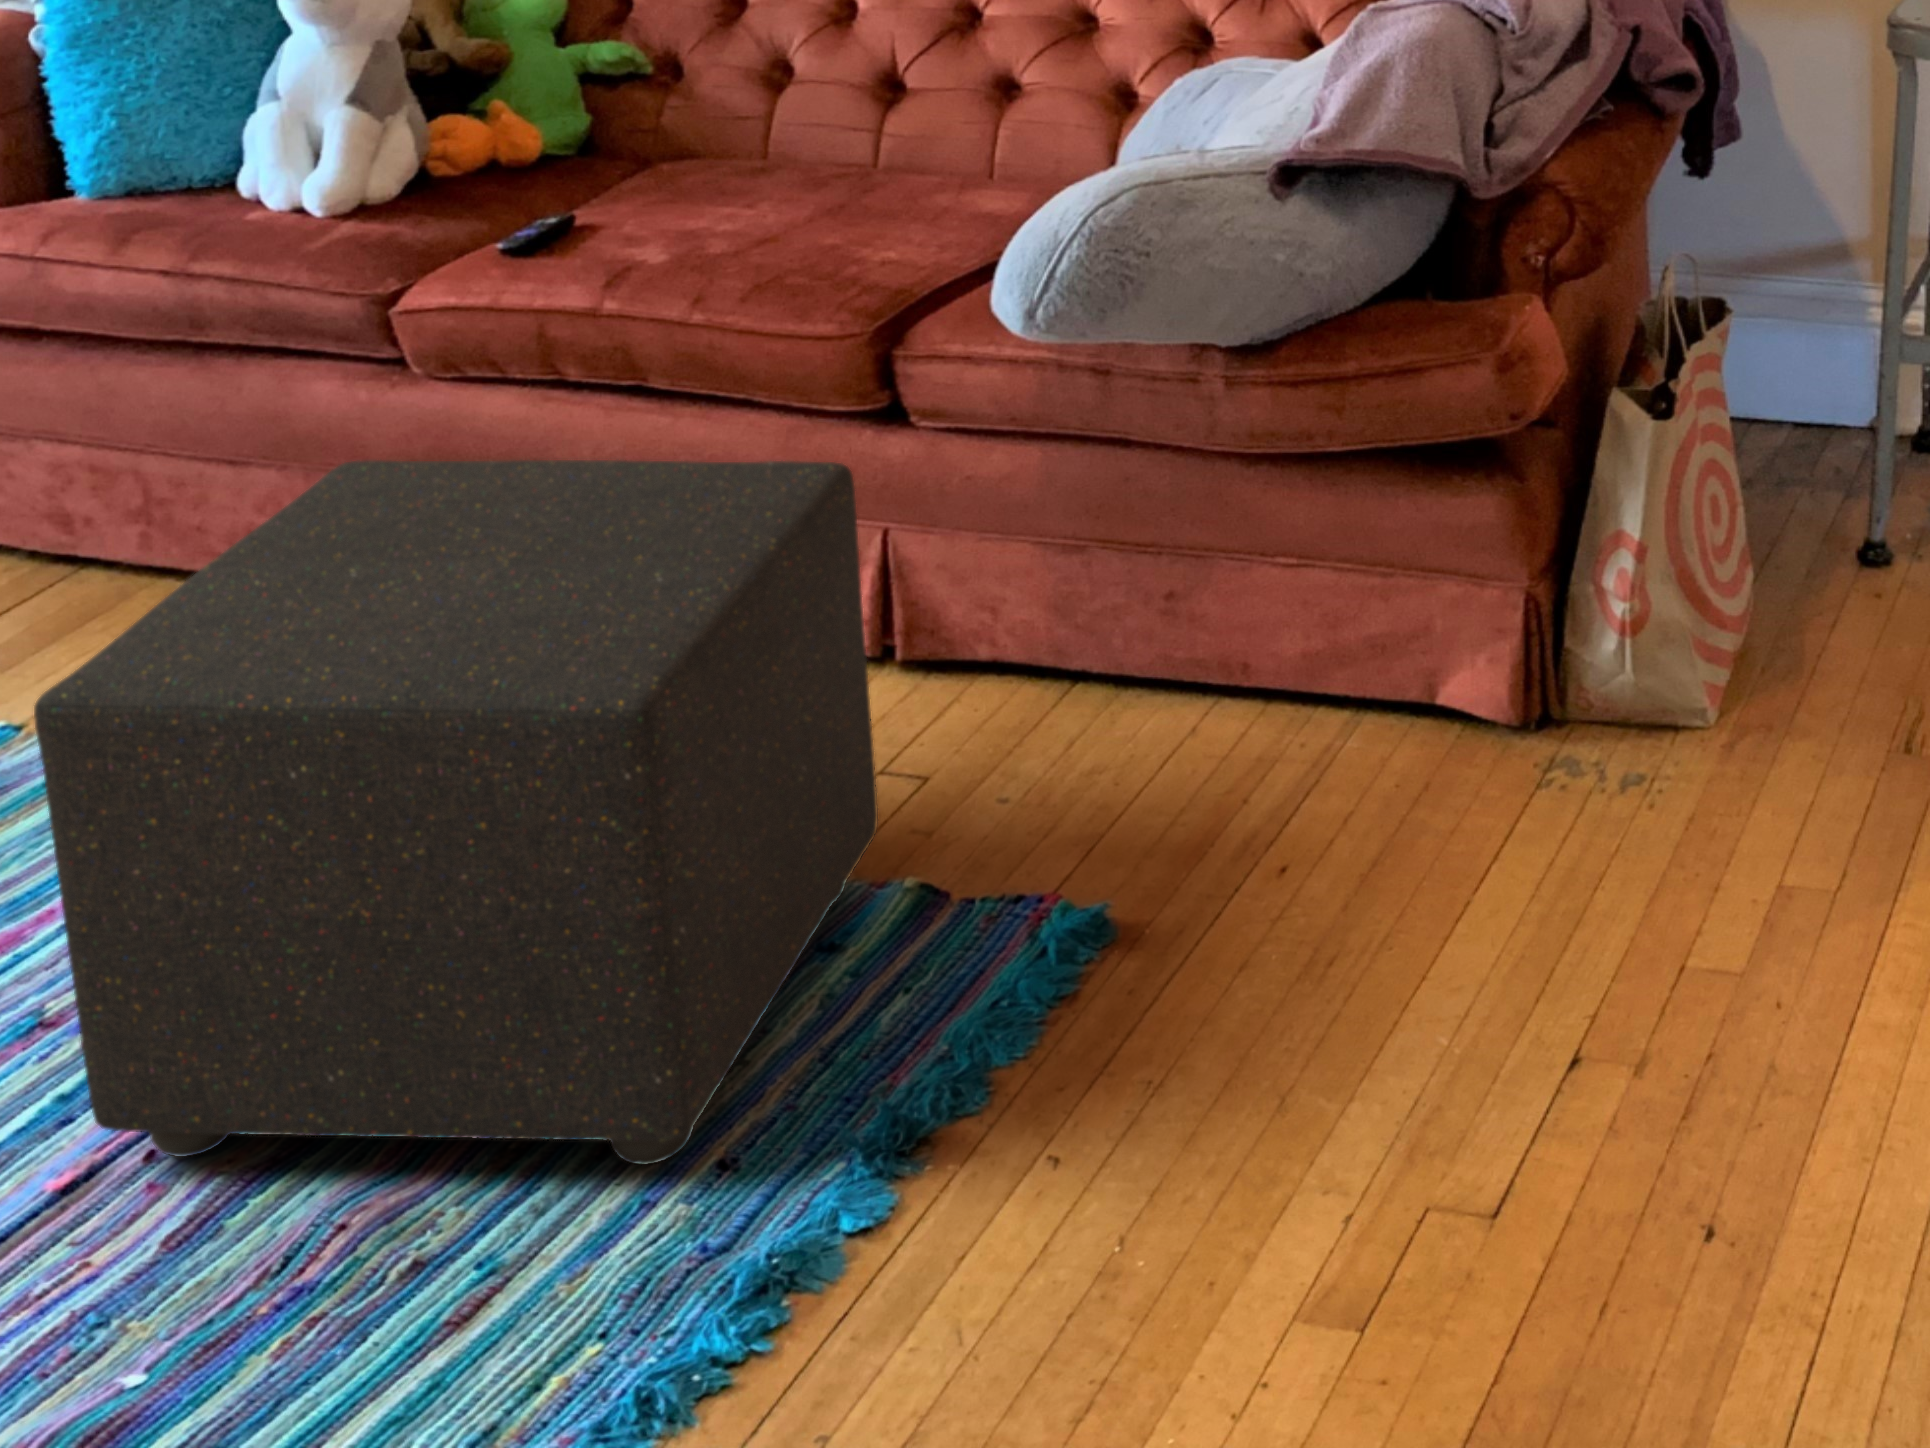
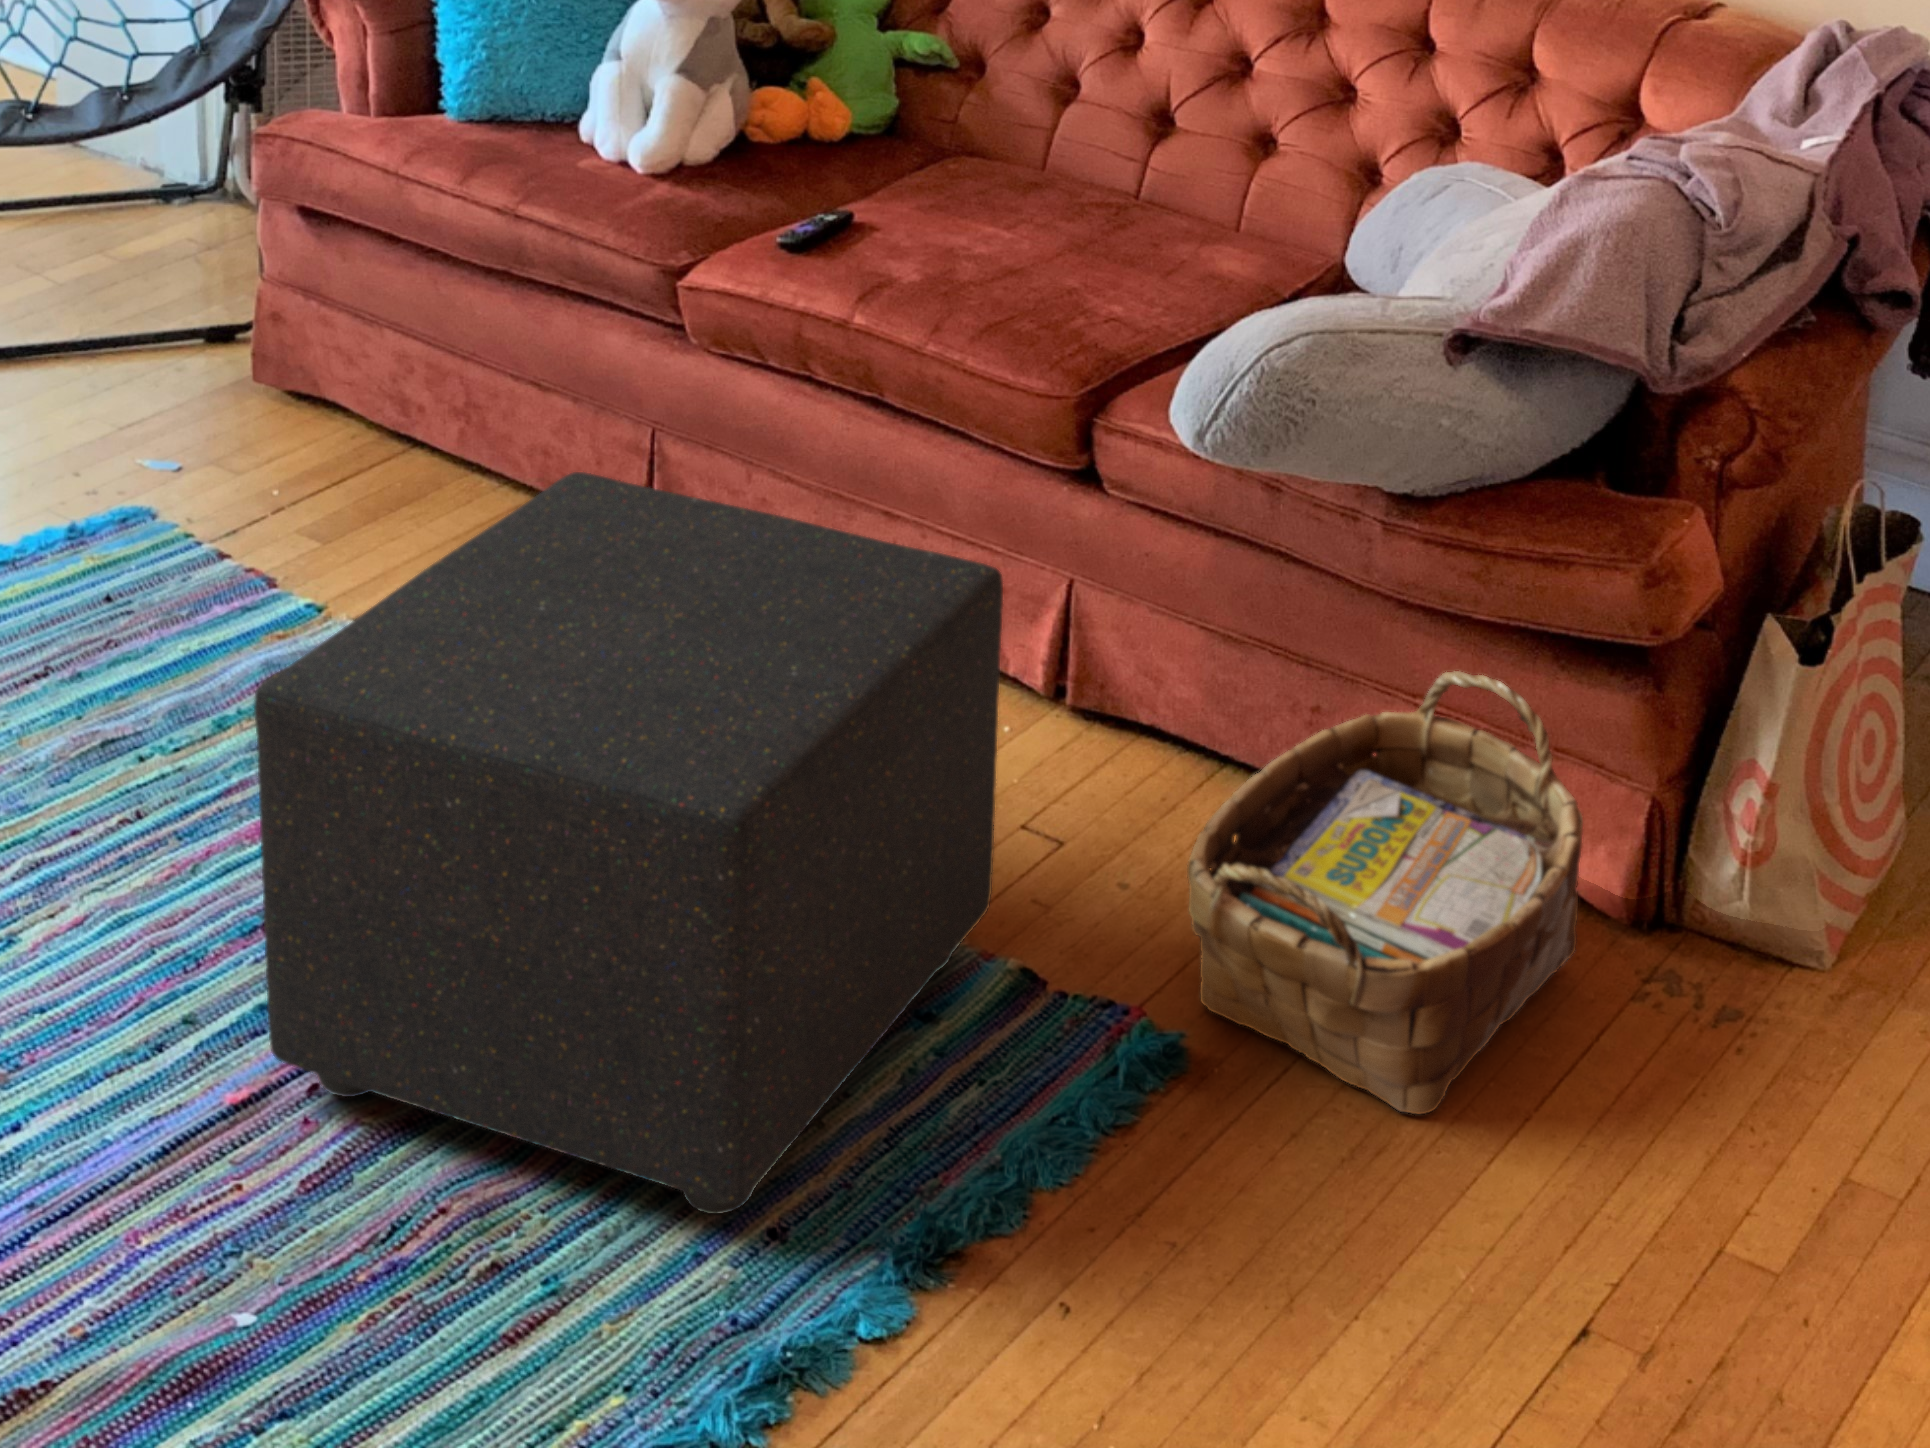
woven basket: none [1089,499,1477,919] -> present [1187,671,1583,1114]

